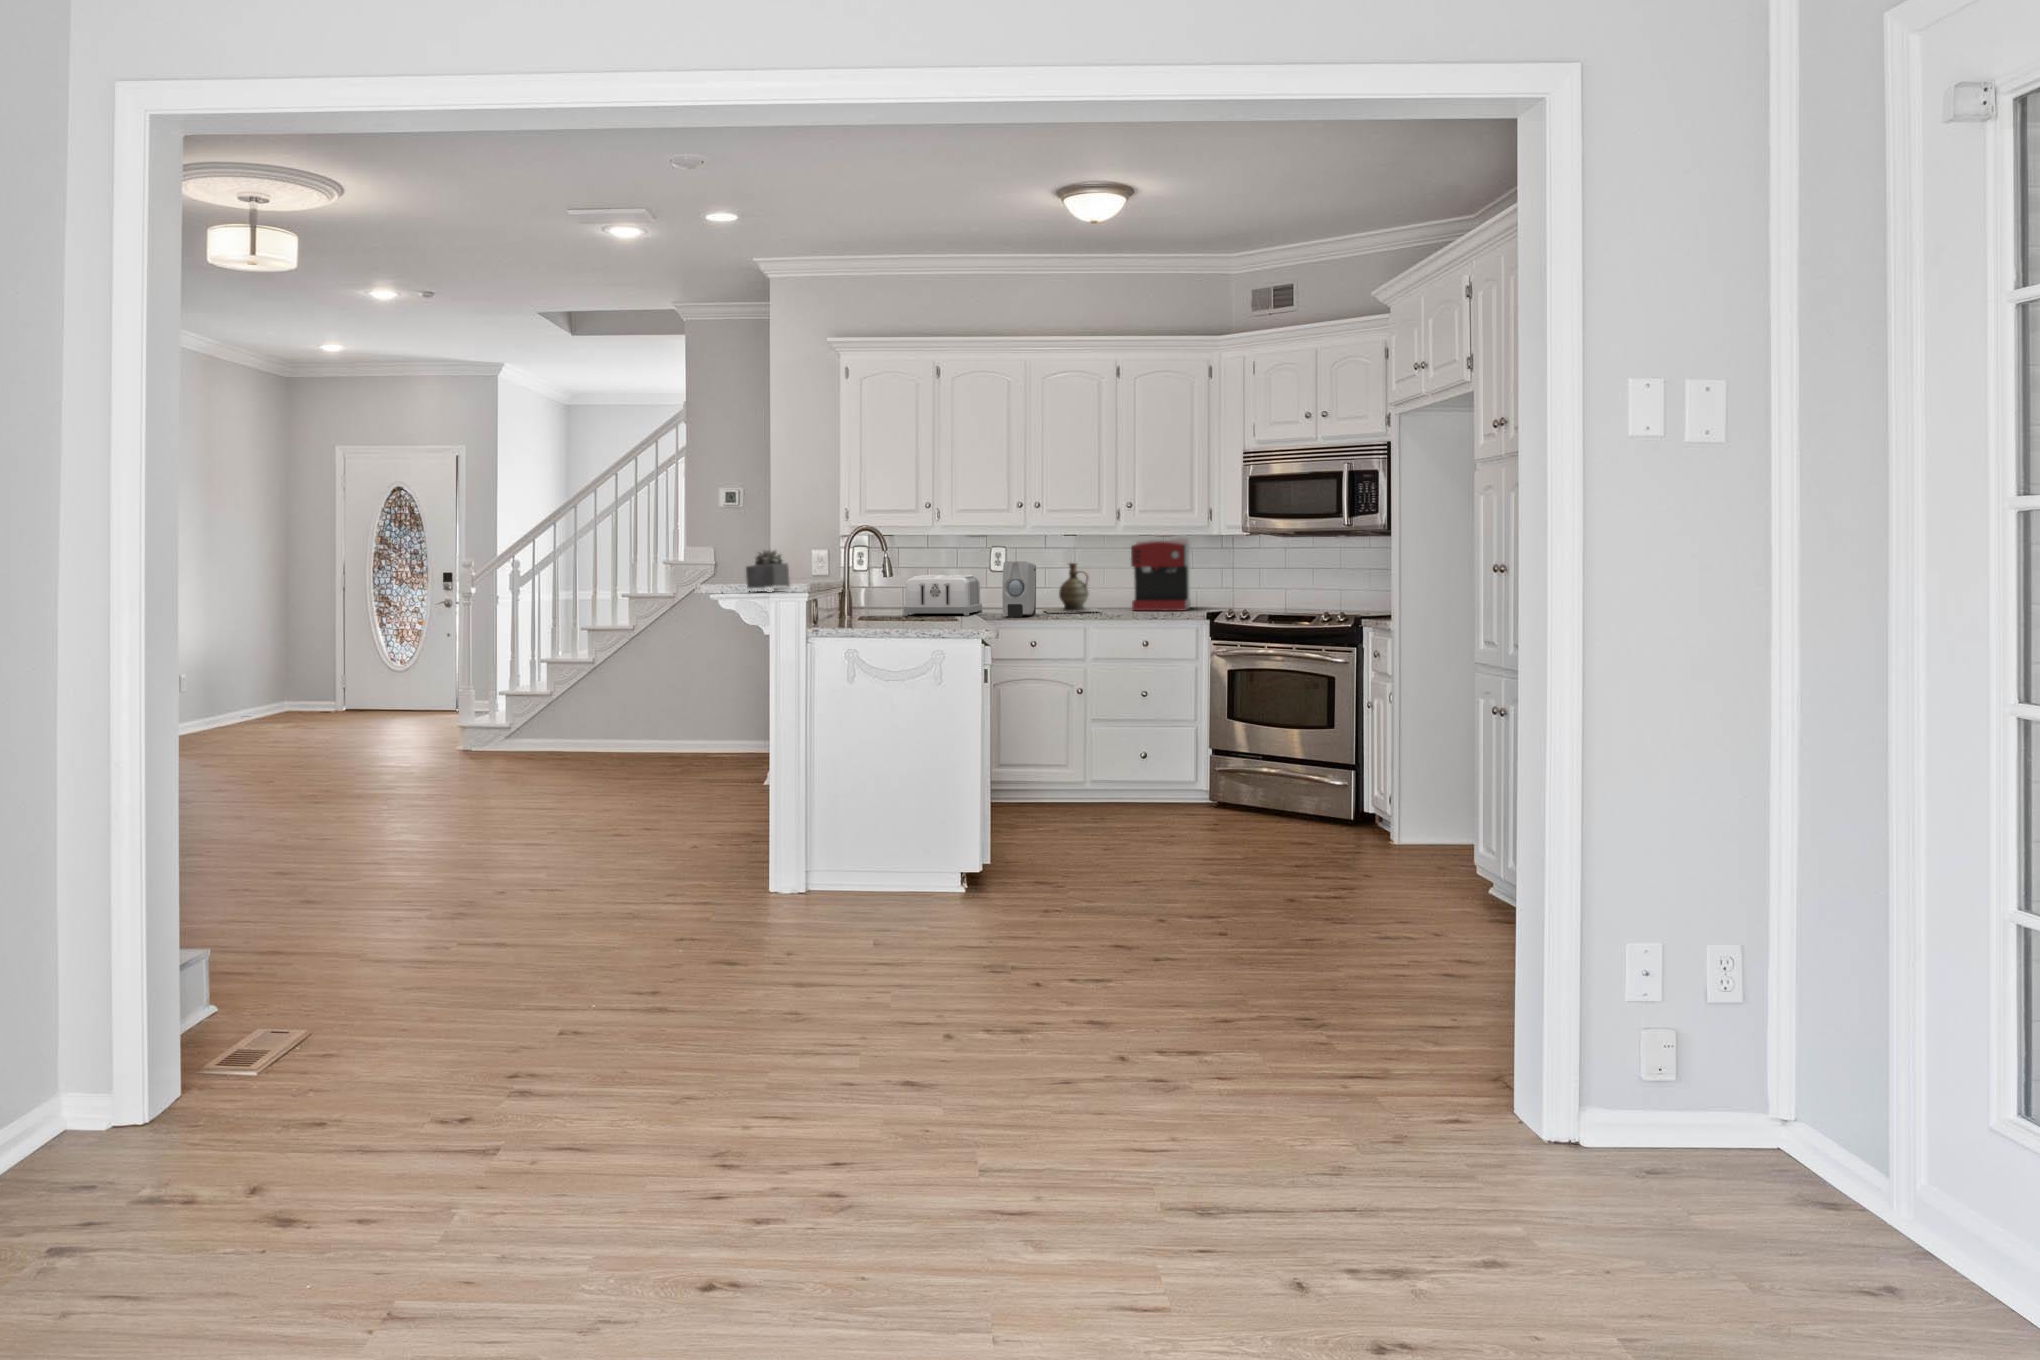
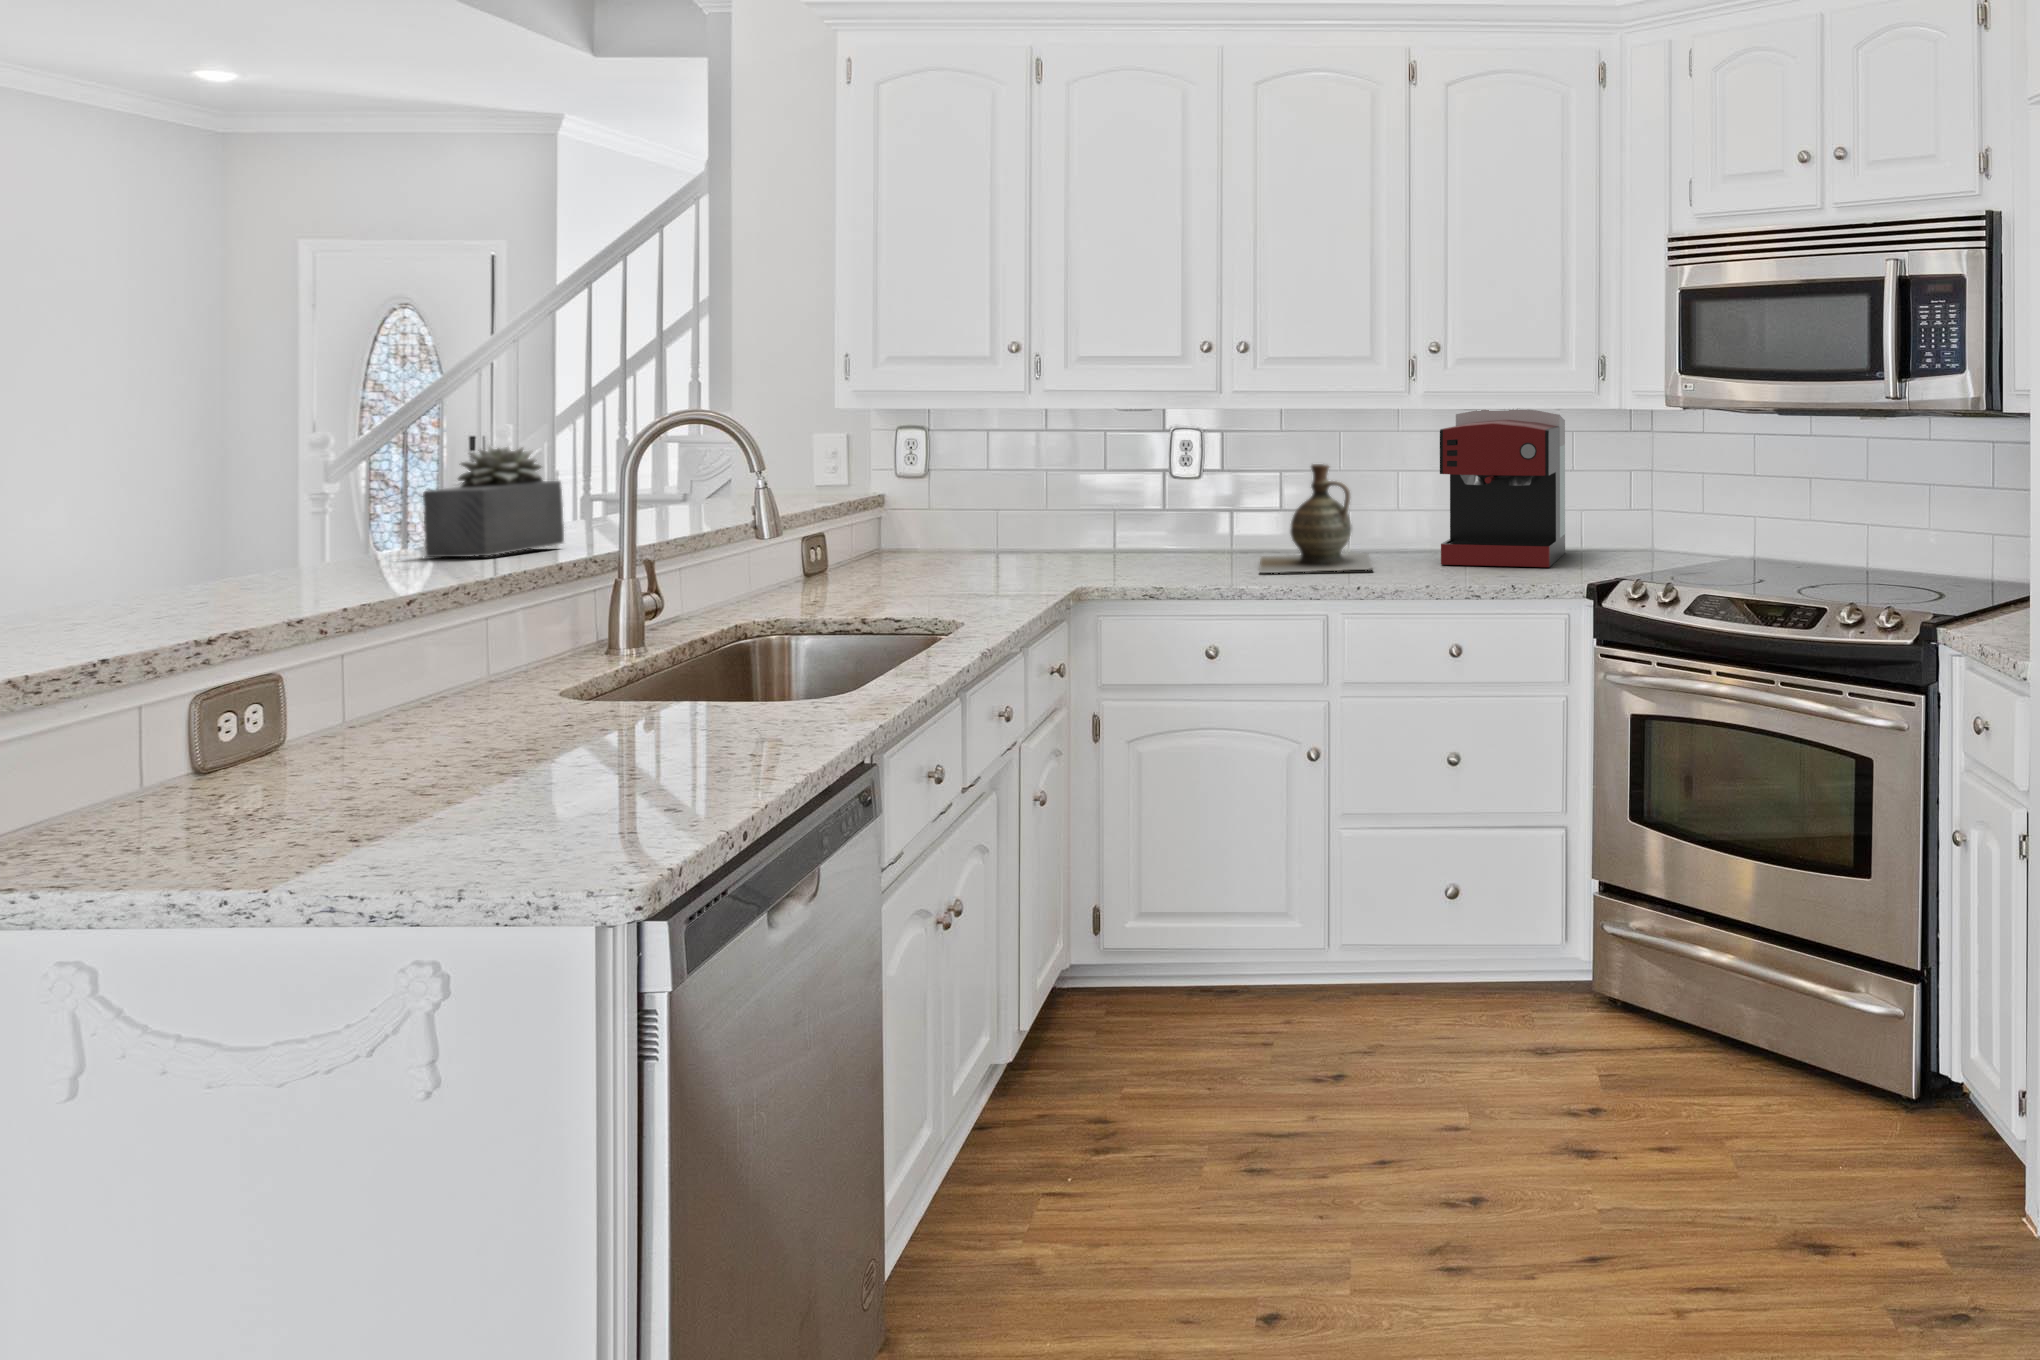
soap dispenser: present [1002,561,1036,617] -> none [1147,466,1231,589]
toaster: present [904,575,982,616] -> none [952,484,1139,579]

